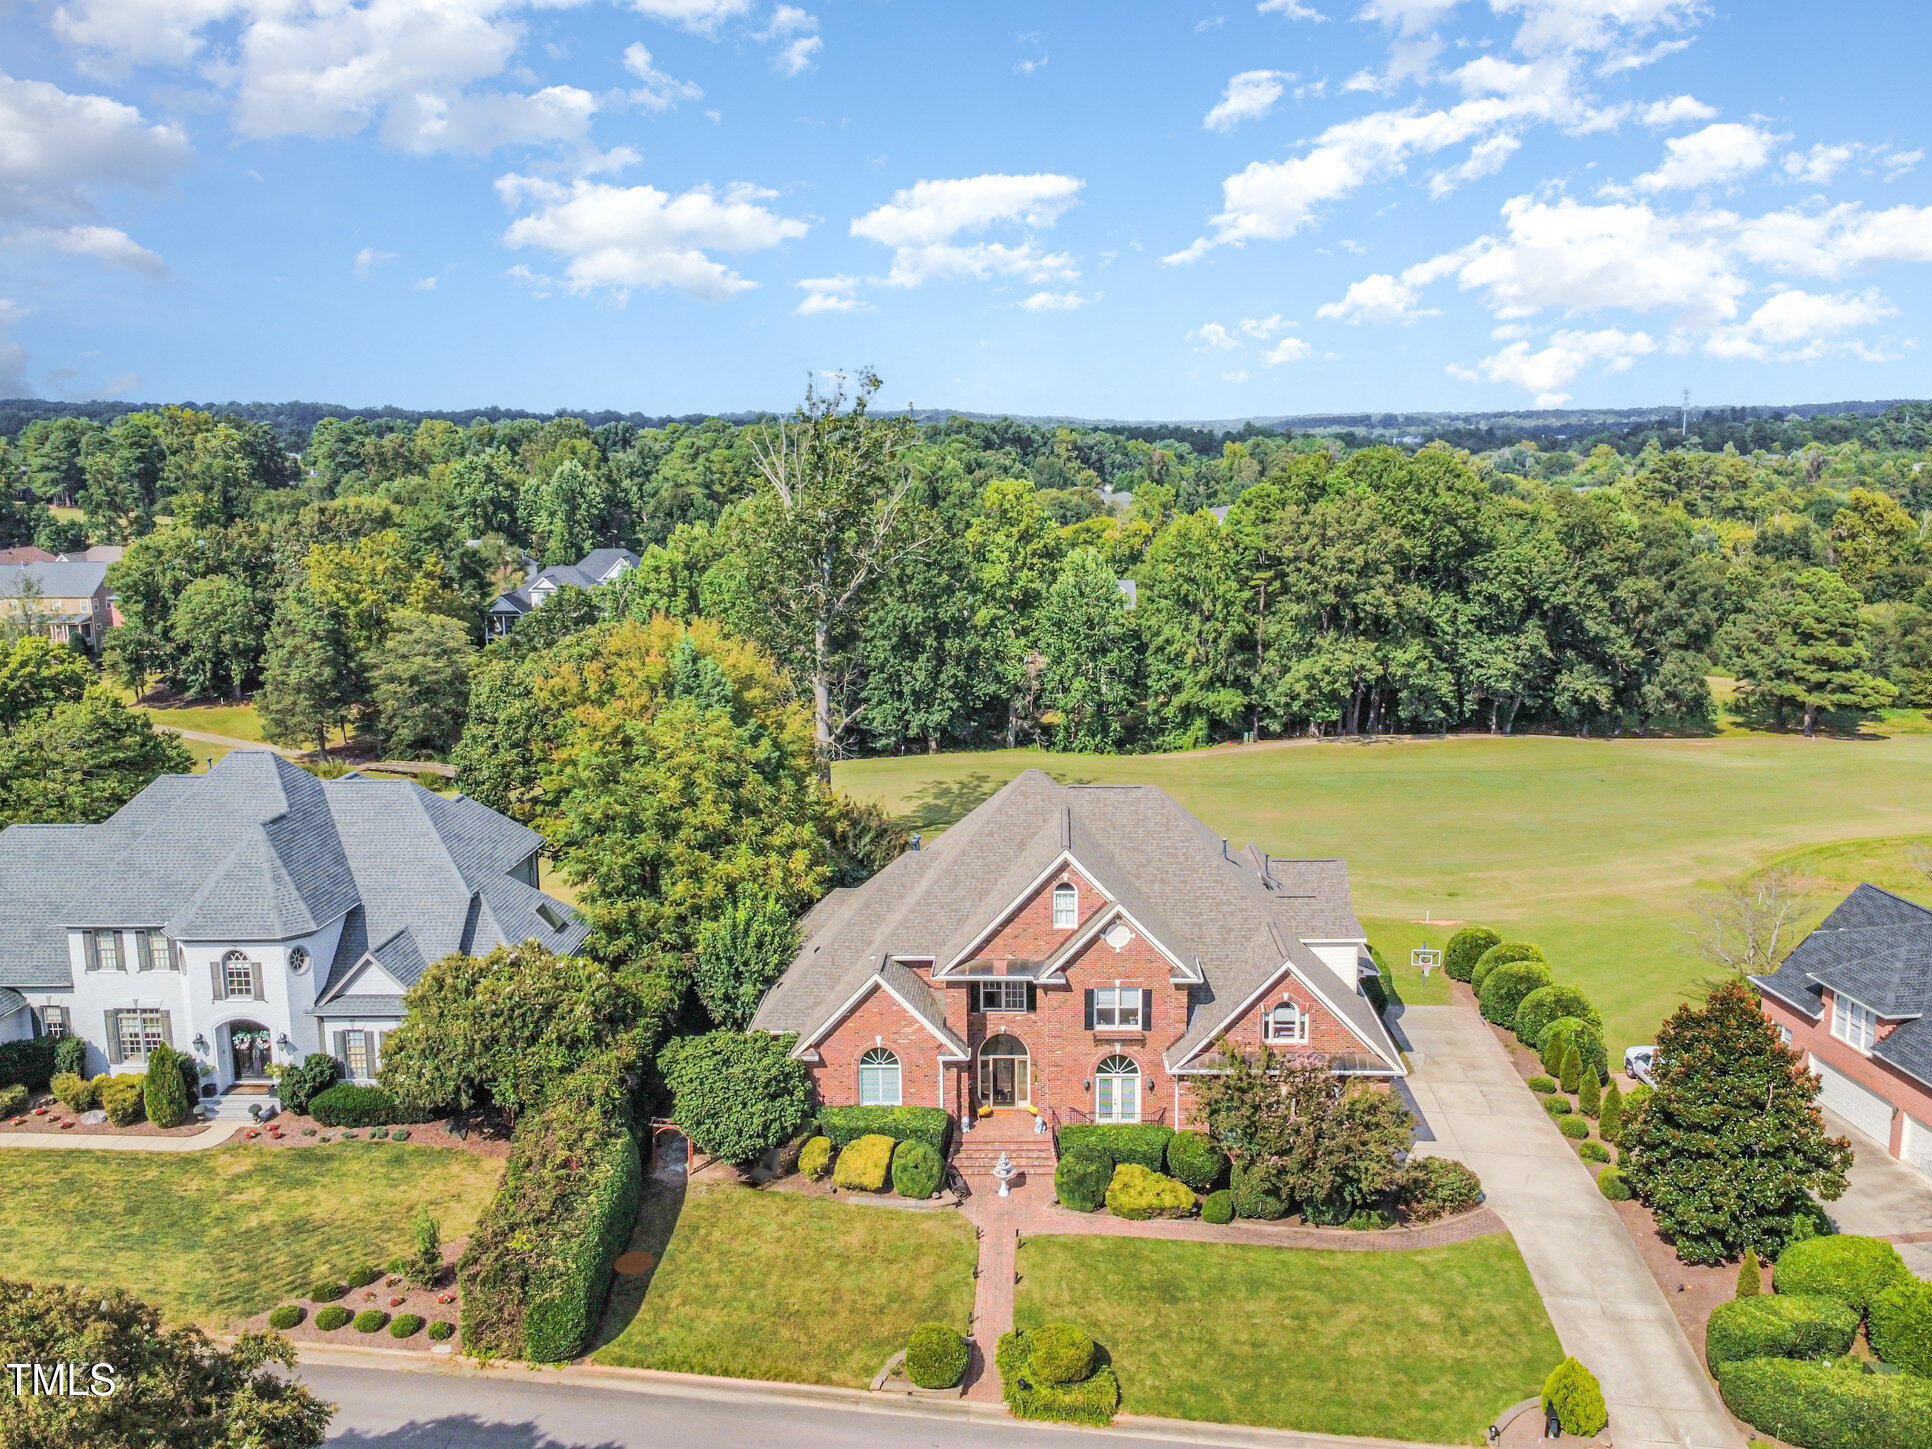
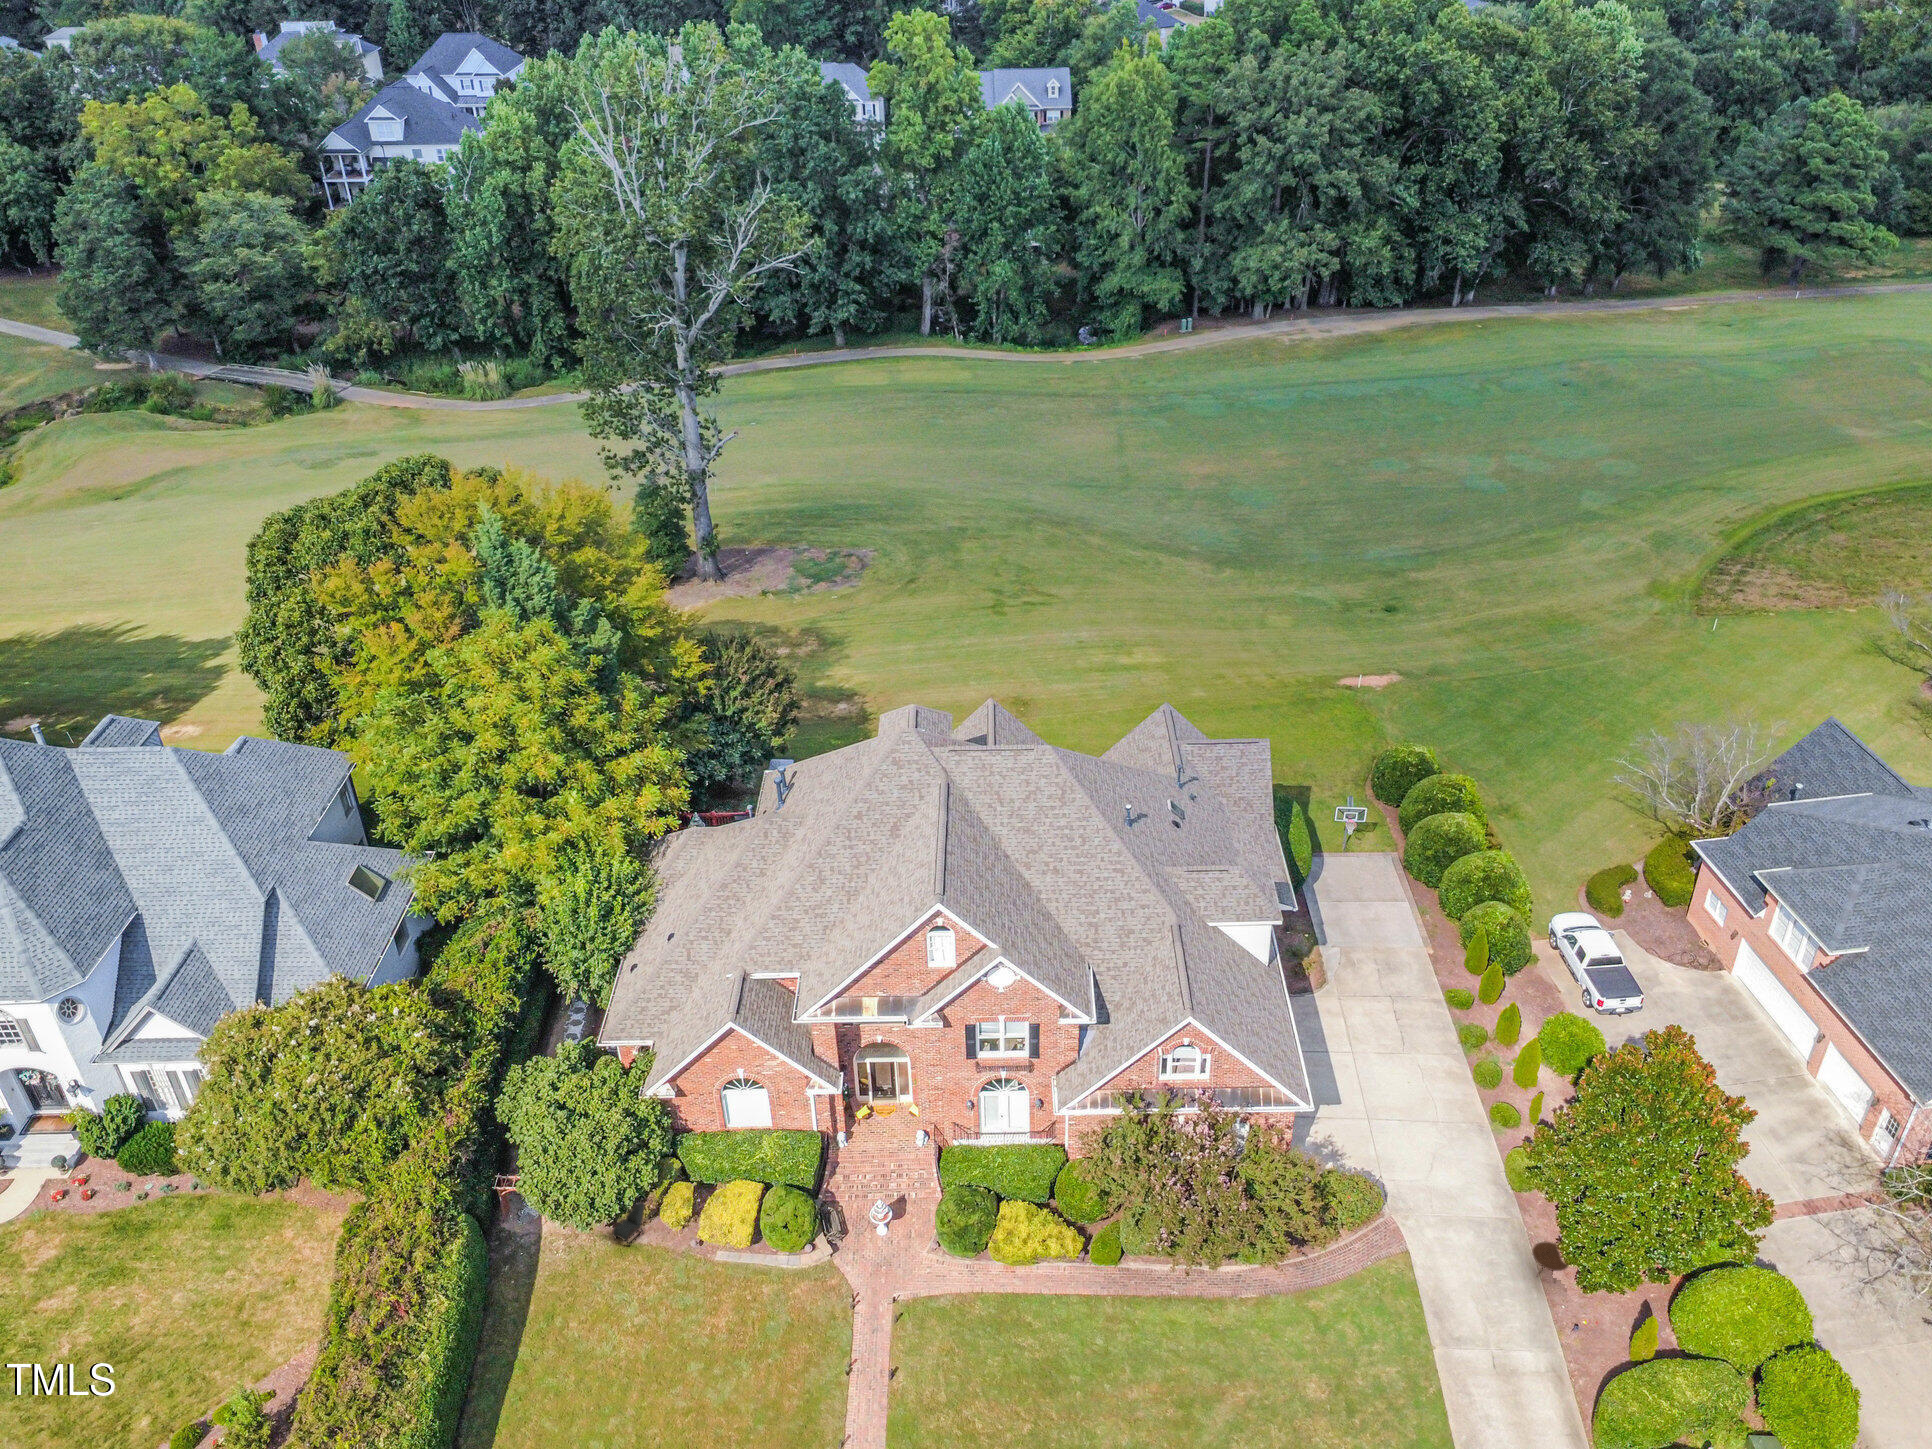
round table: present [615,1251,654,1283] -> present [1532,1241,1568,1271]

